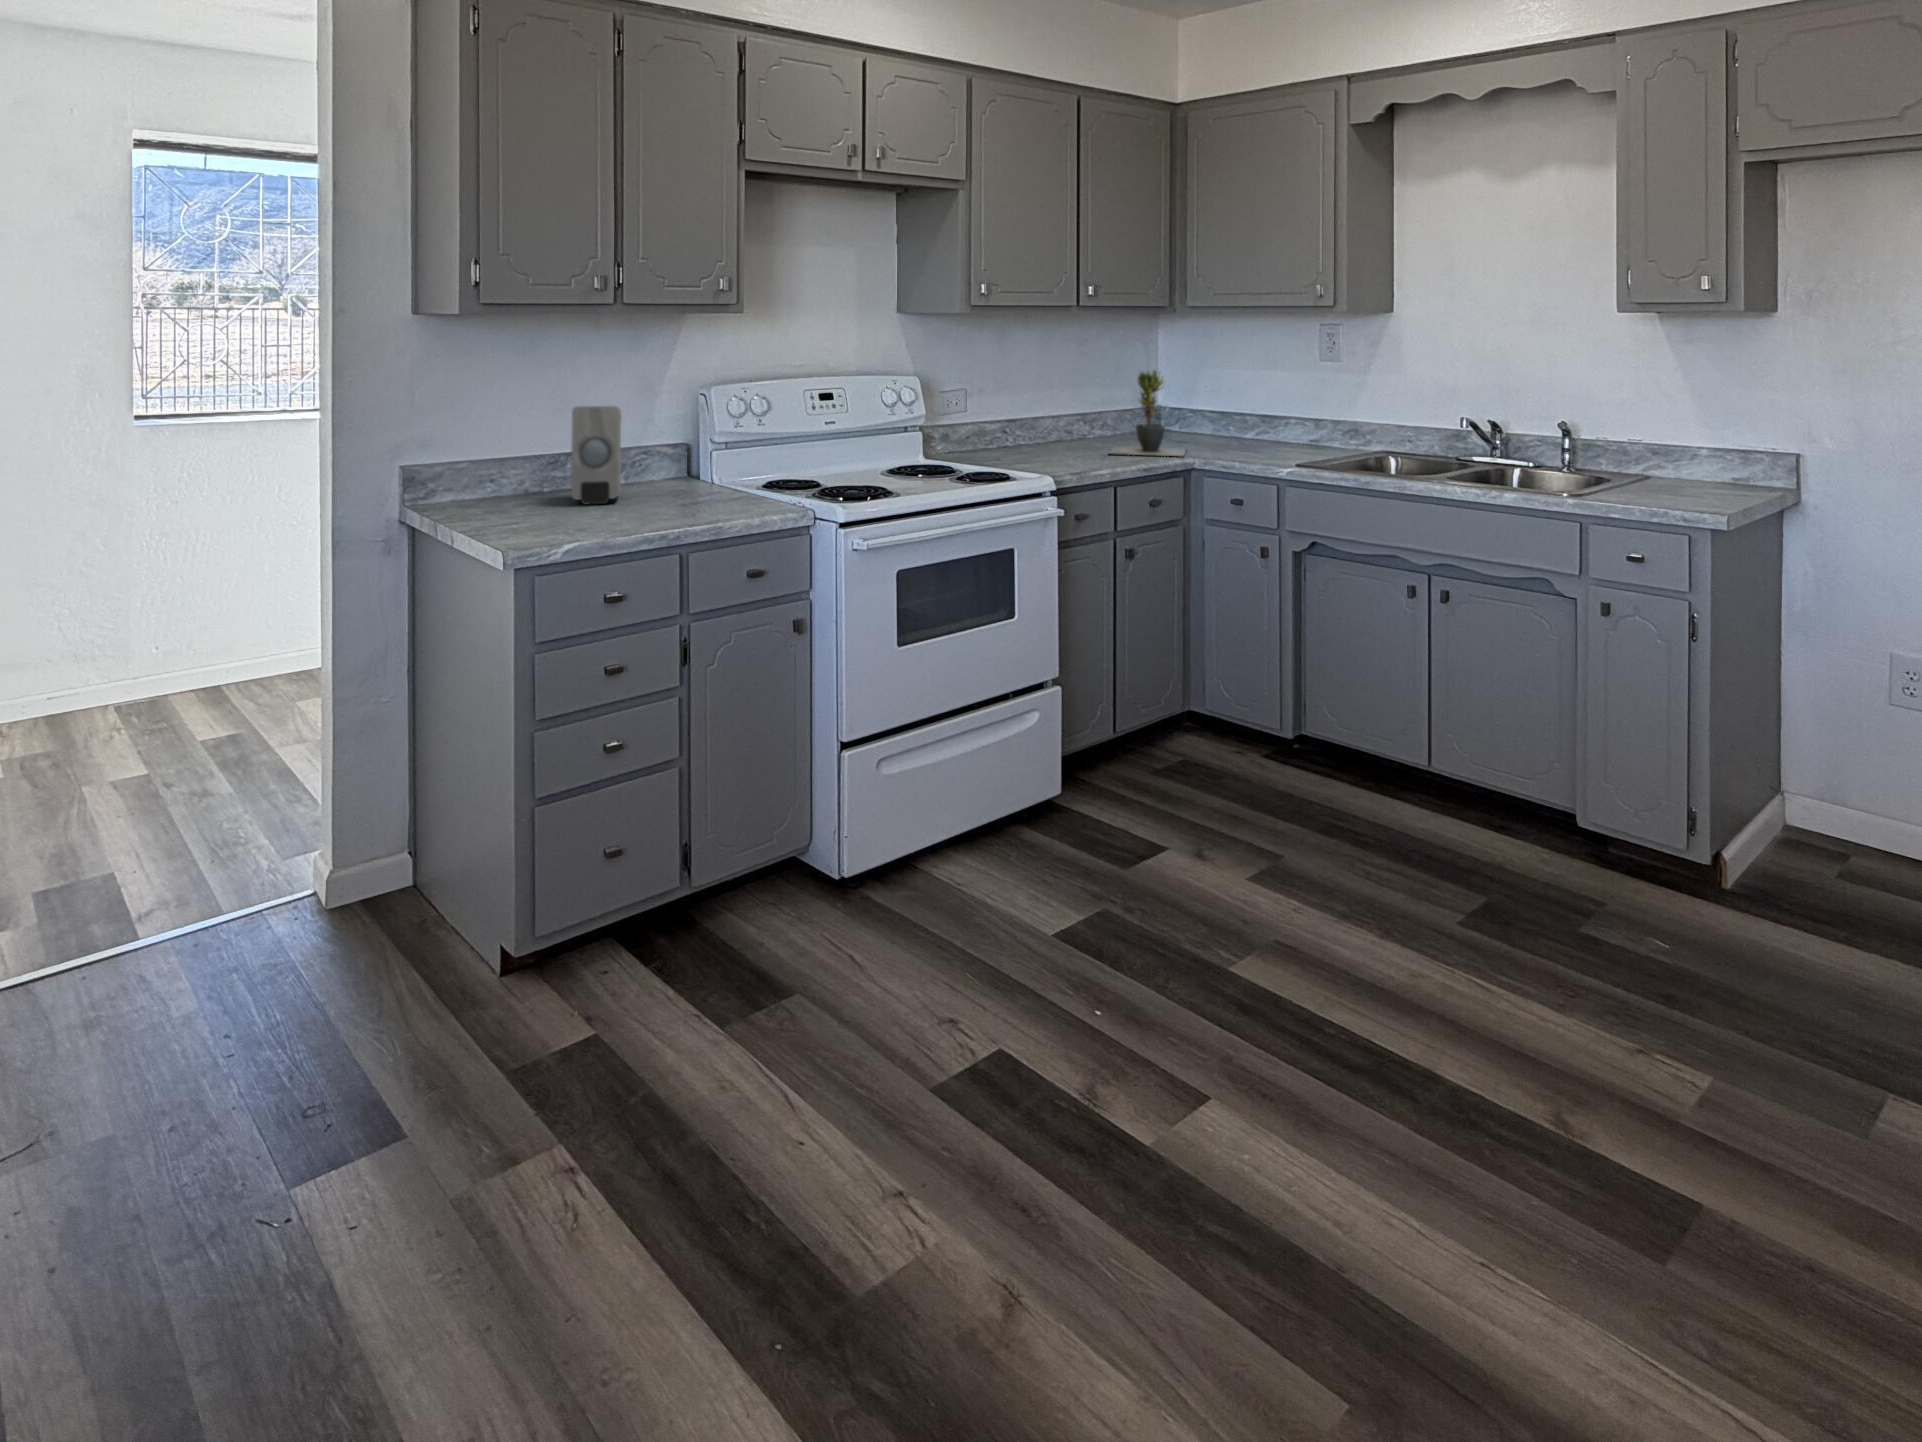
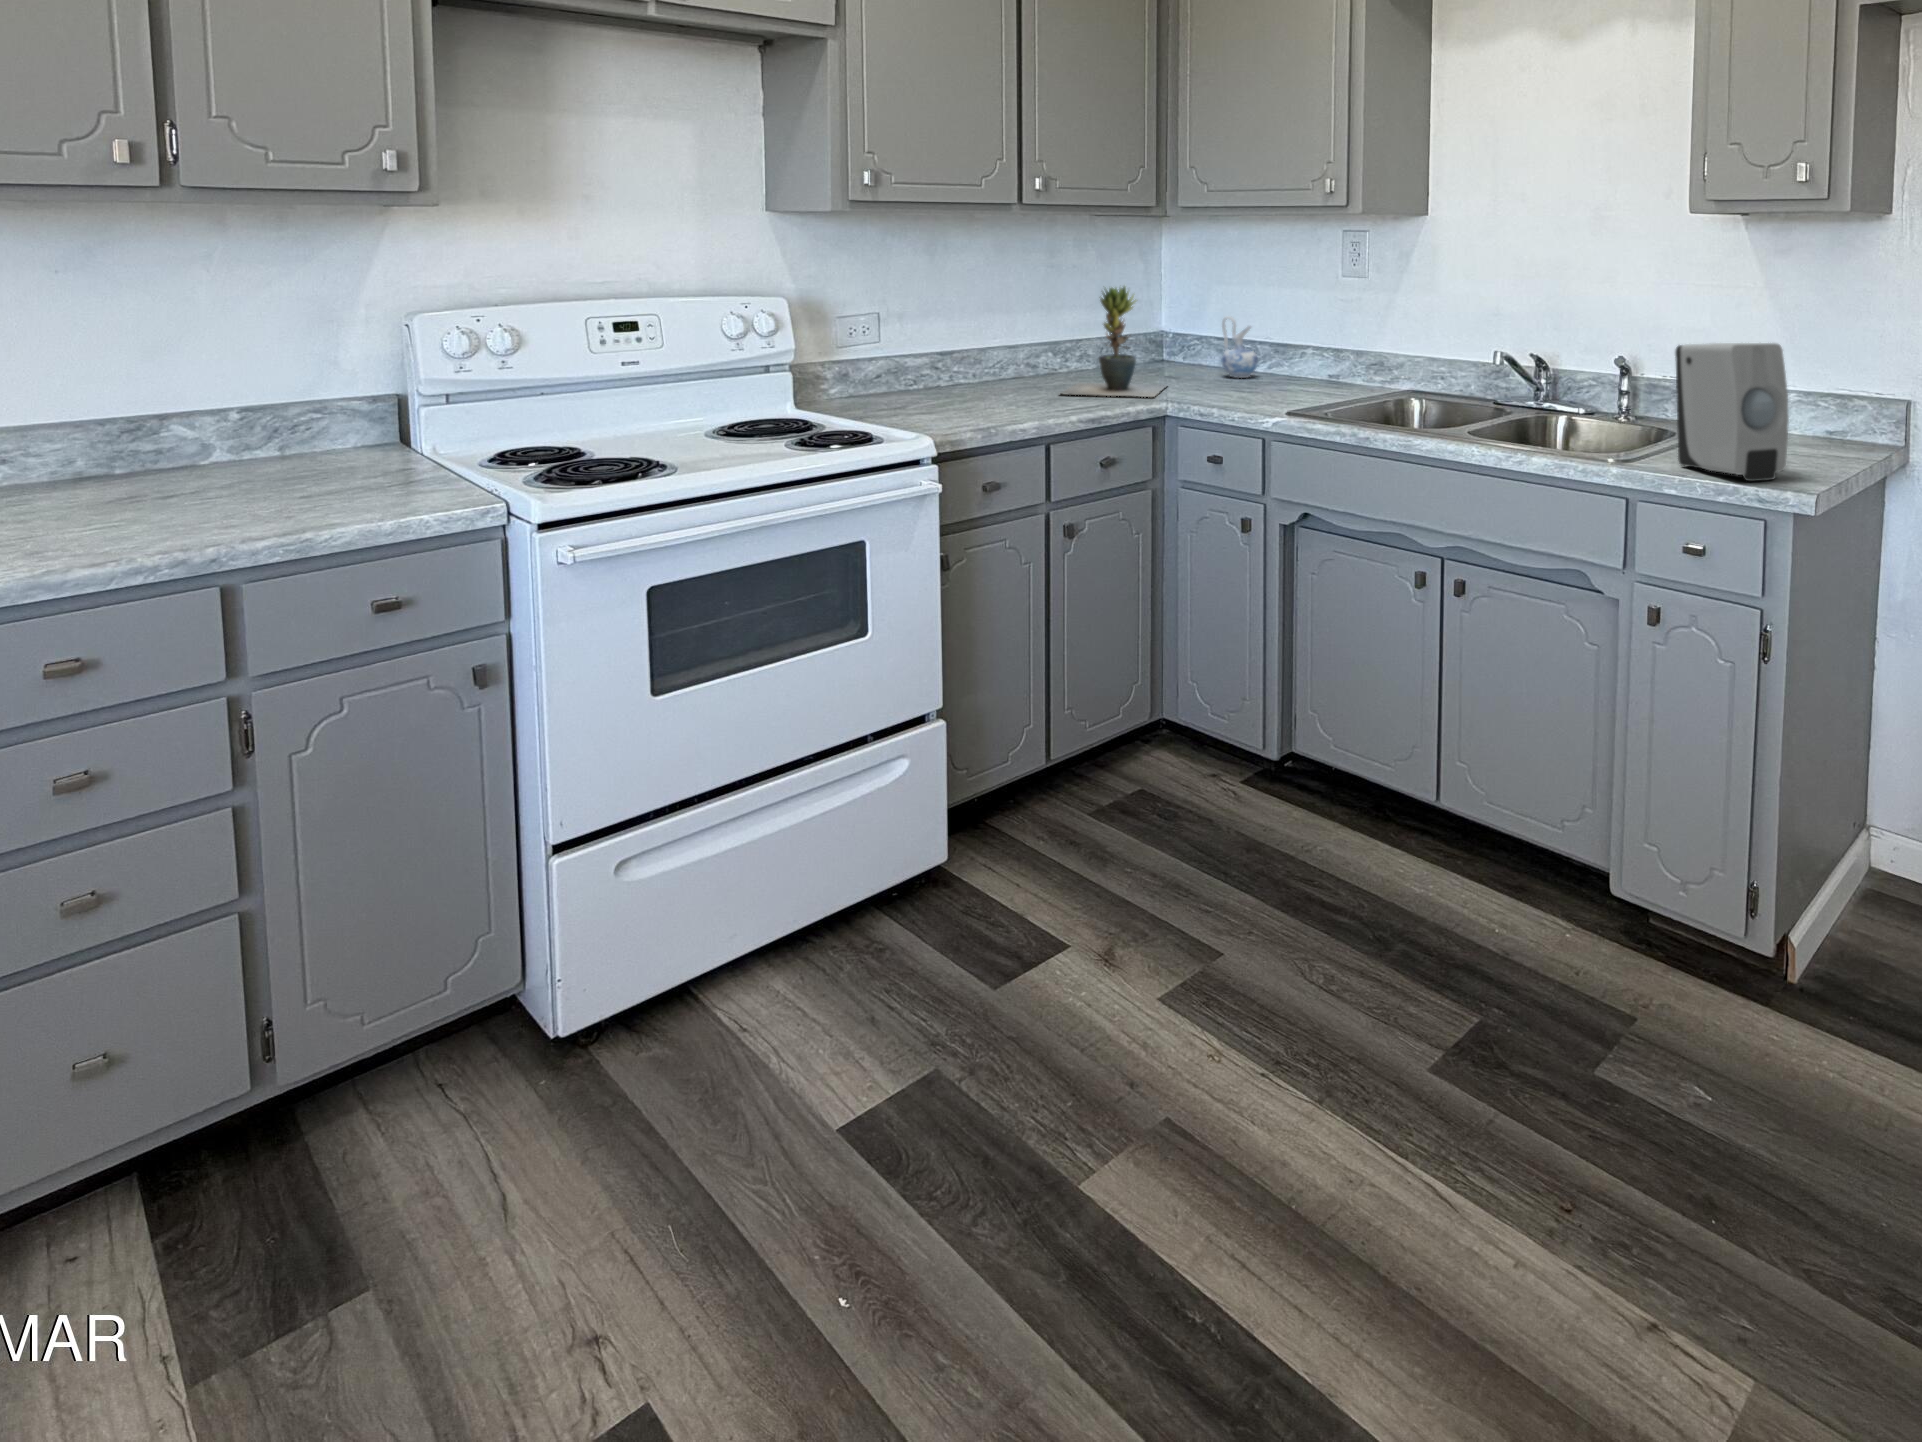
ceramic pitcher: none [1224,395,1254,444] -> present [1222,316,1258,378]
soap dispenser: present [571,406,621,504] -> present [1675,343,1789,481]

